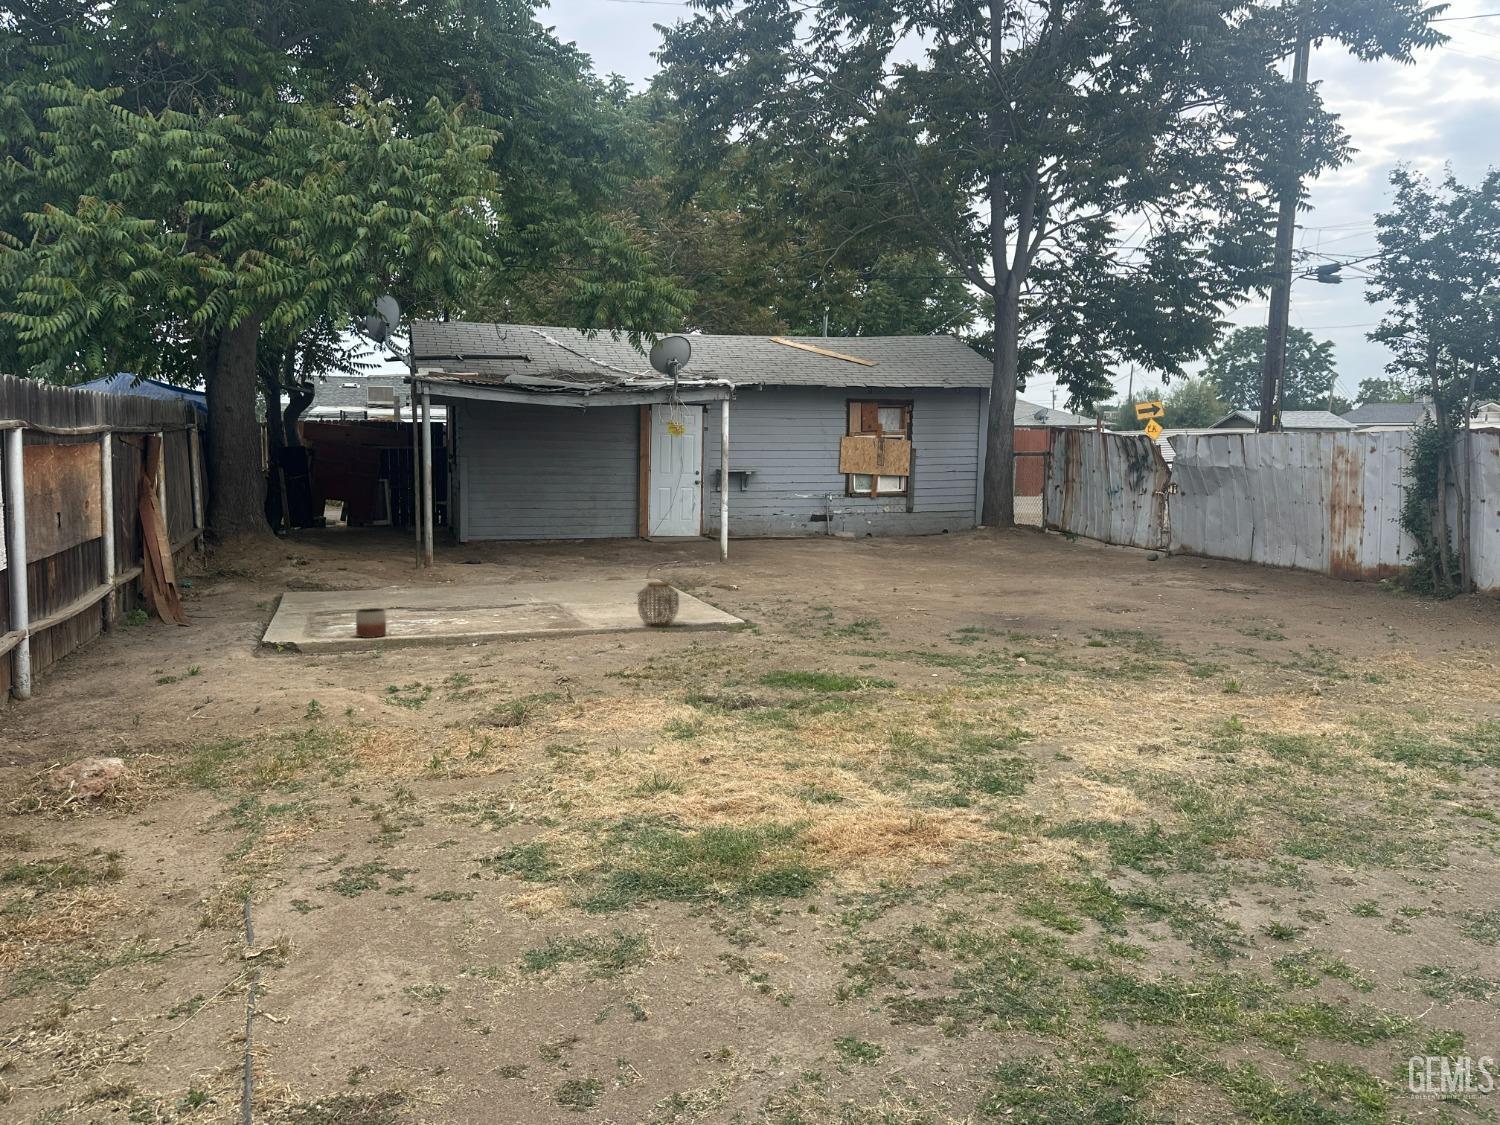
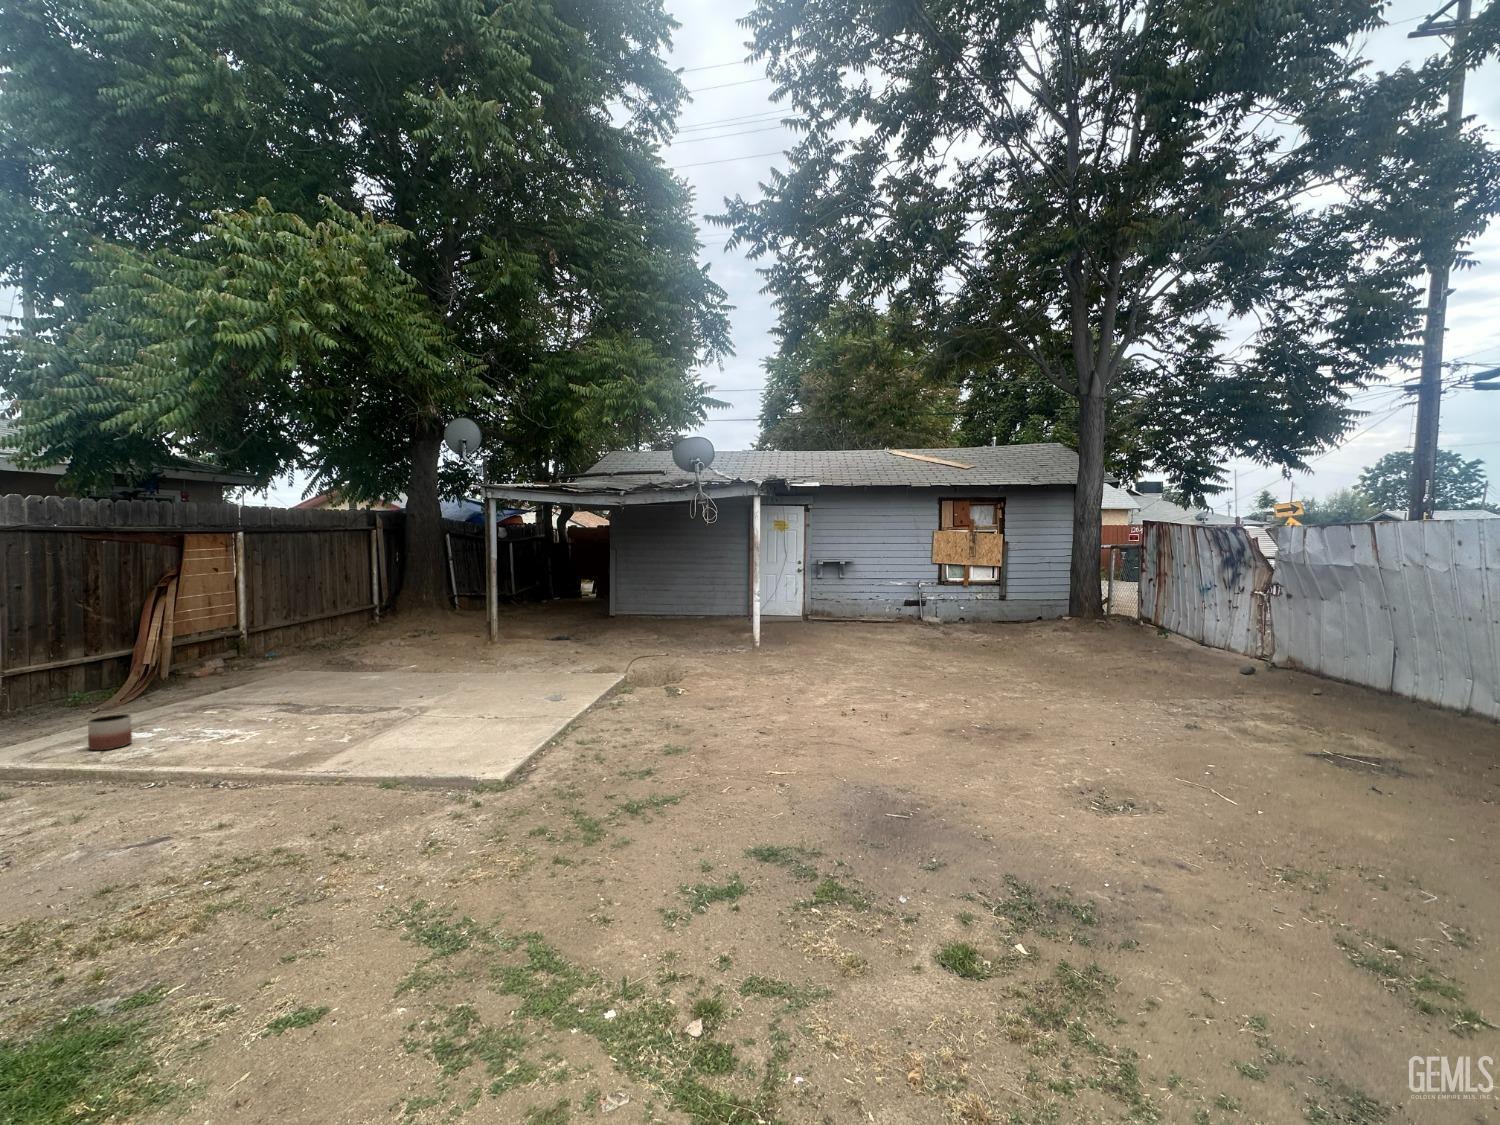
woven basket: present [638,582,679,626] -> none [385,705,441,764]

